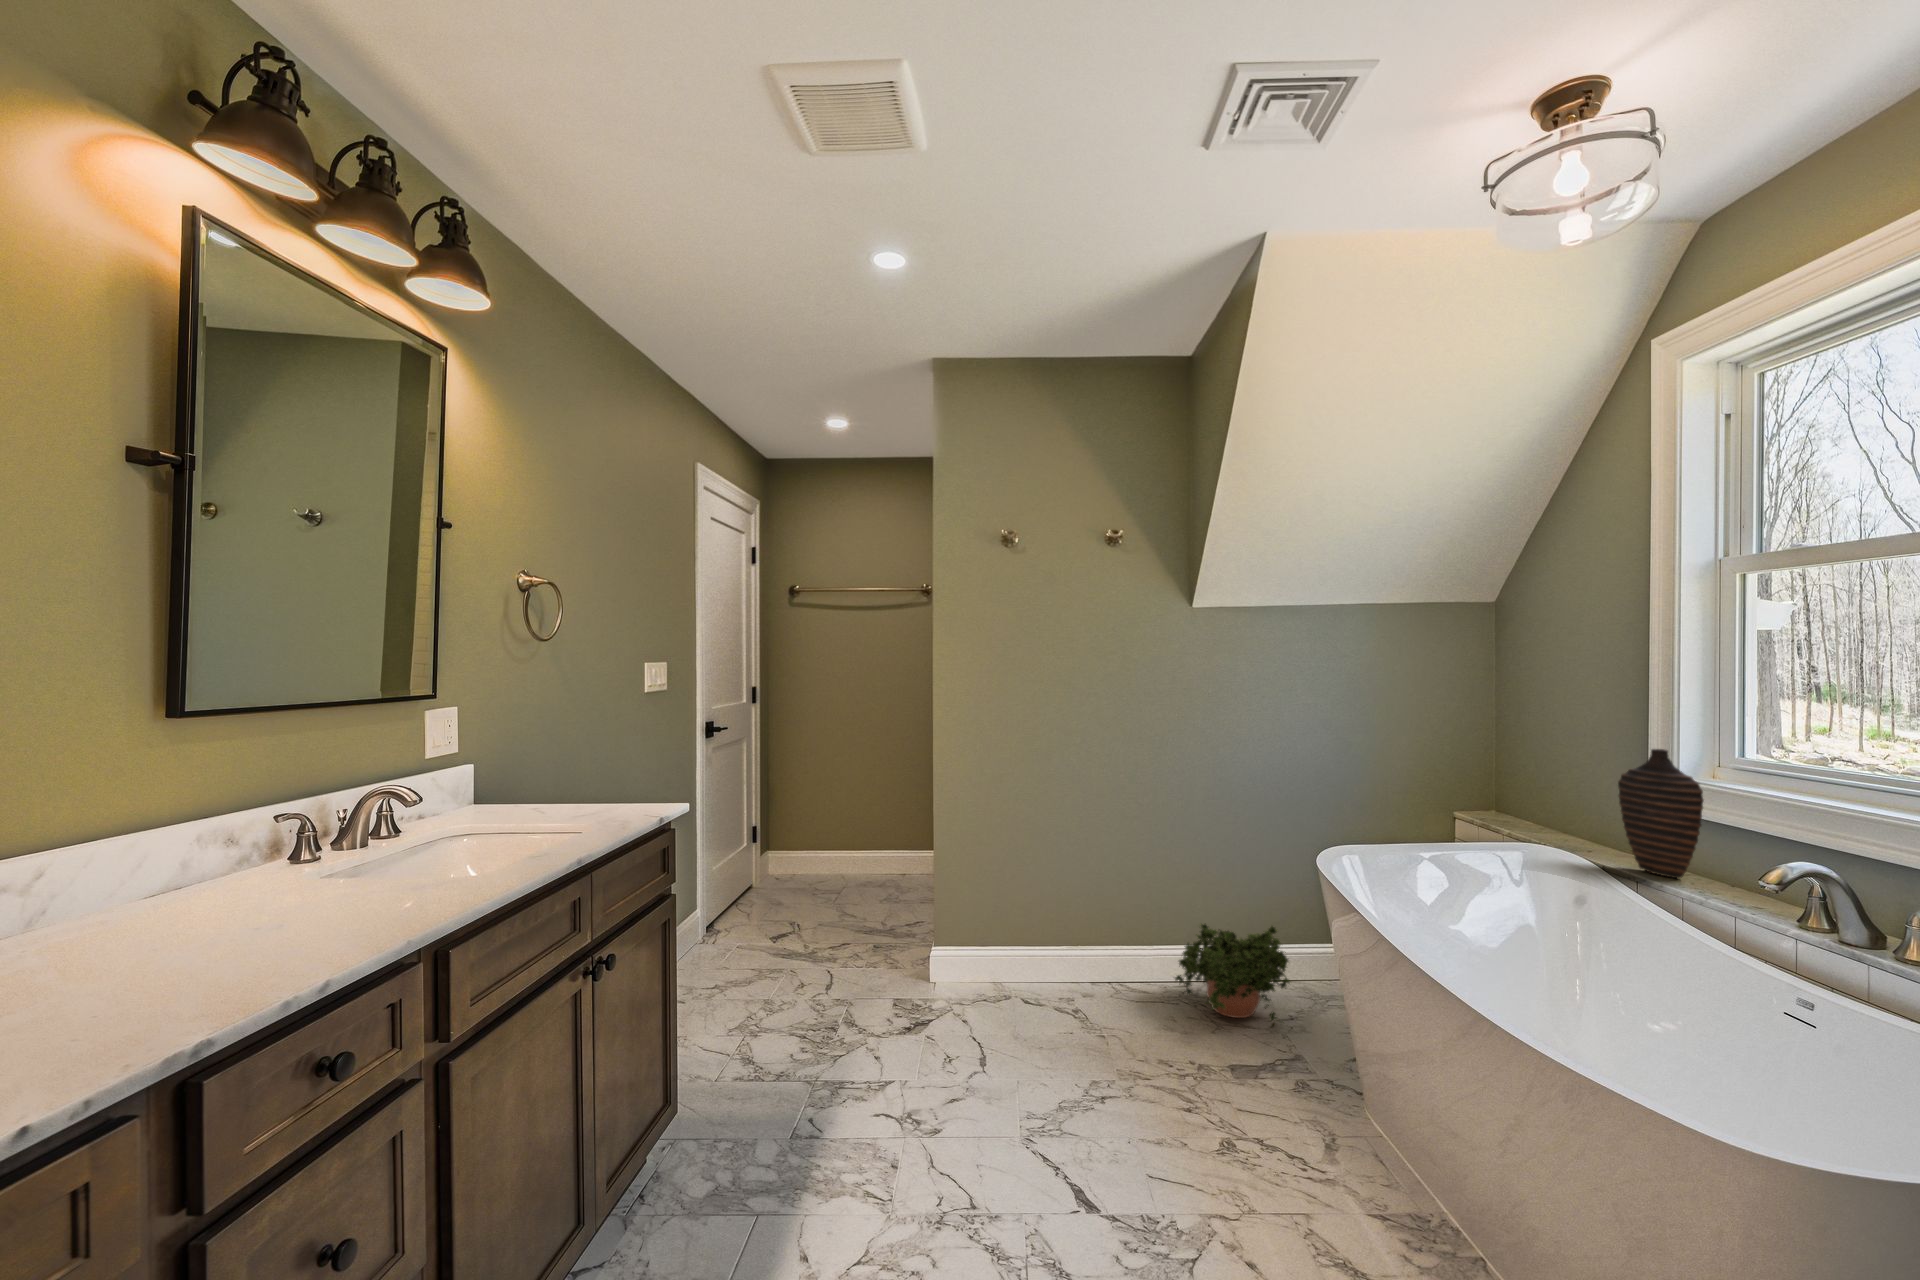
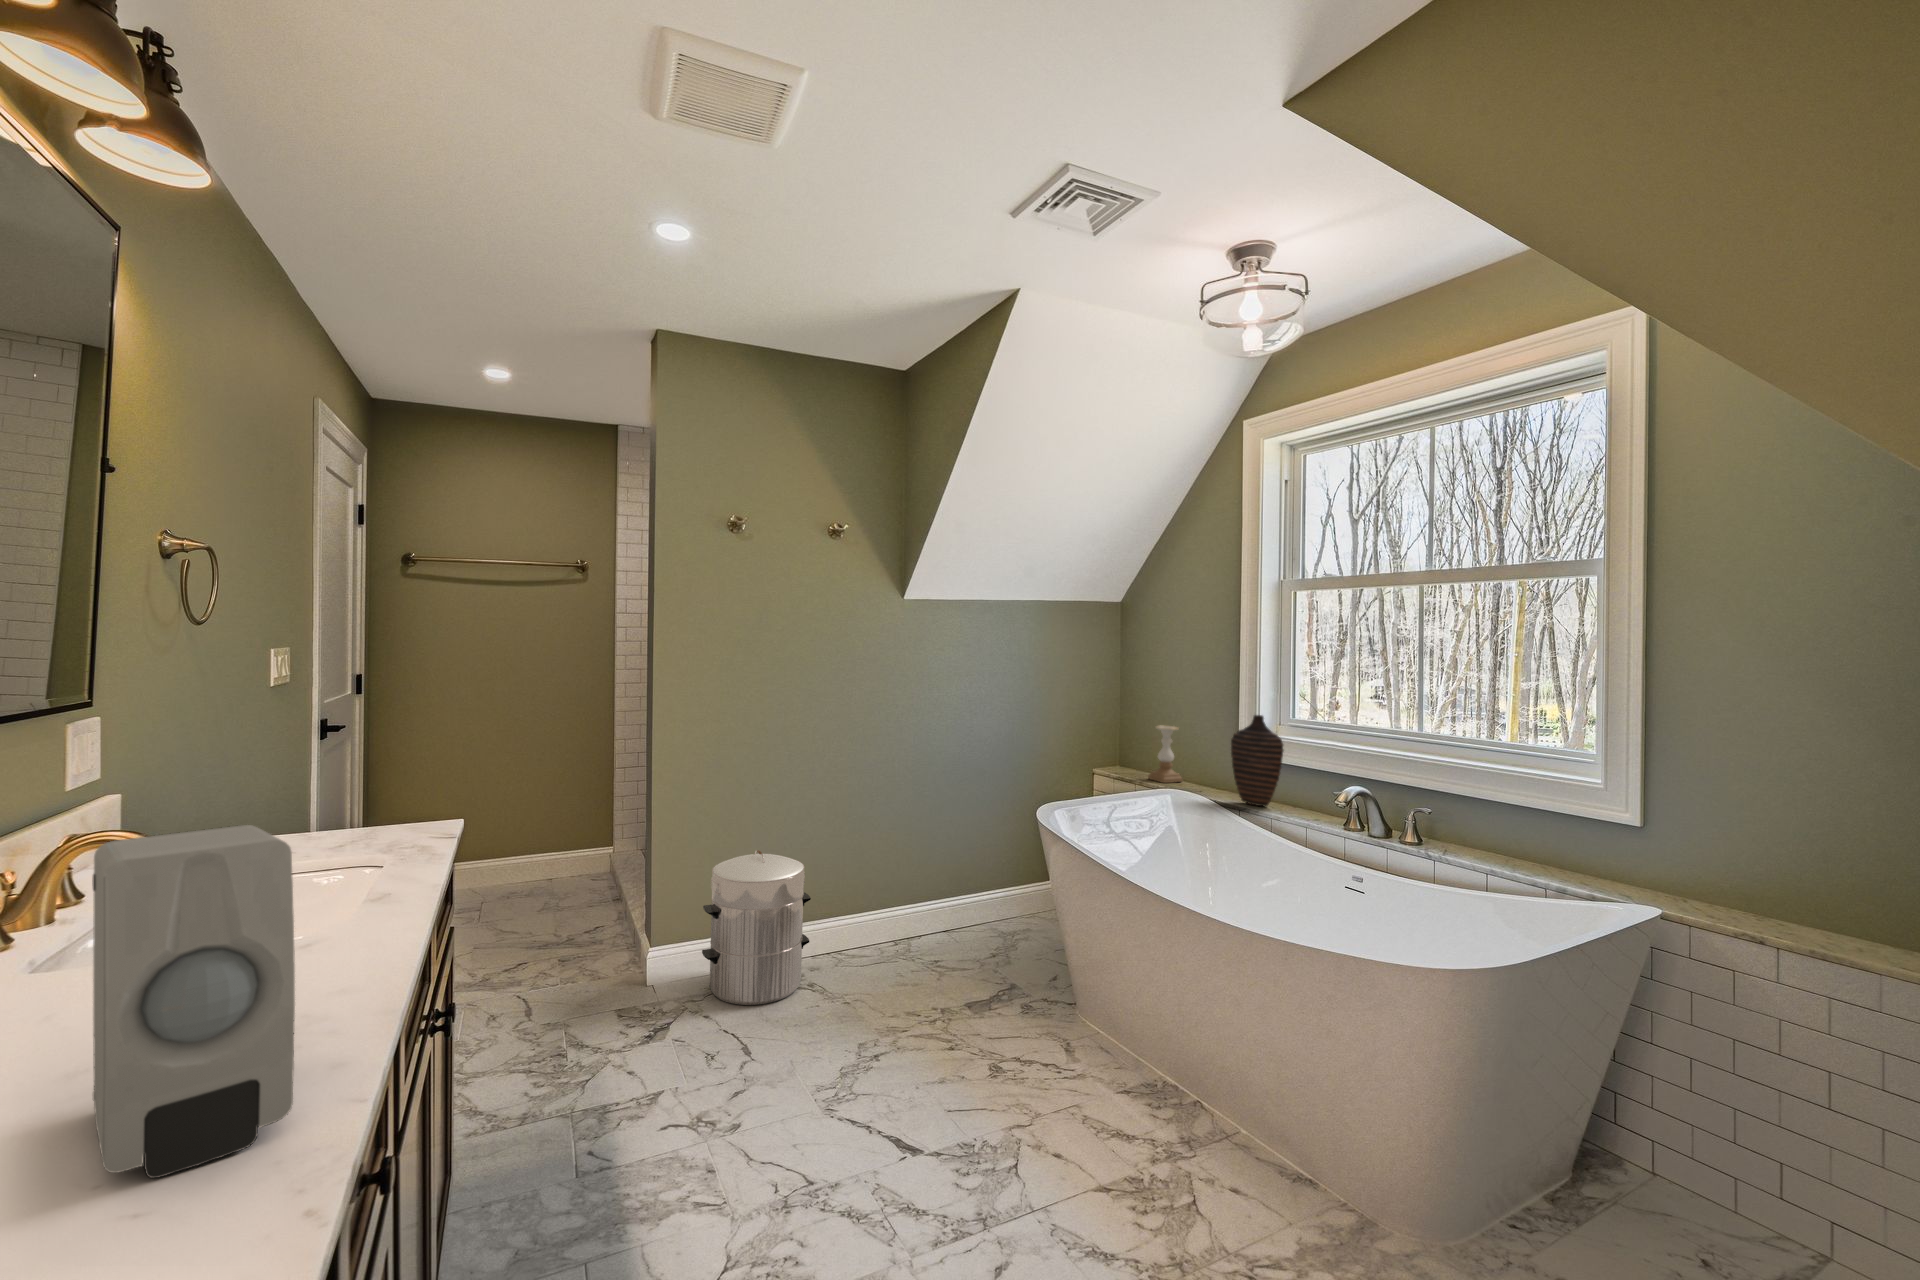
candle holder: none [1515,762,1567,836] -> present [1148,726,1183,783]
soap dispenser: none [97,776,296,1011] -> present [92,825,295,1178]
waste bin: none [972,866,1075,1020] -> present [702,850,811,1005]
potted plant: present [1175,924,1290,1025] -> none [895,876,998,968]

